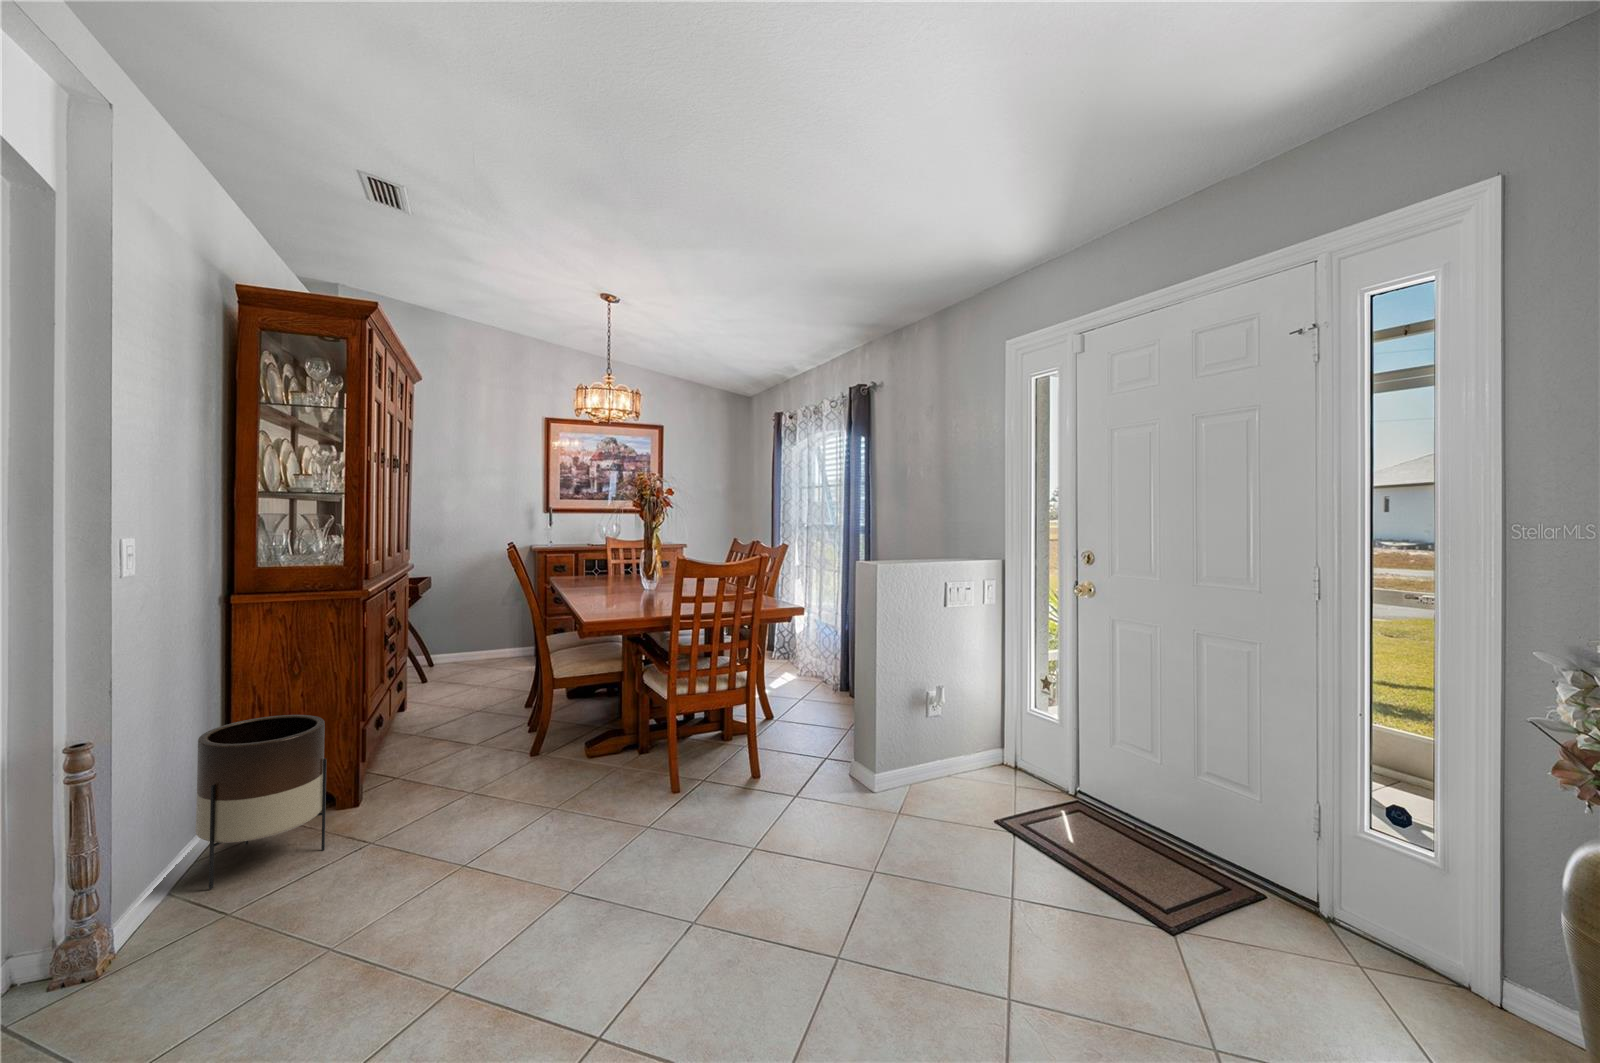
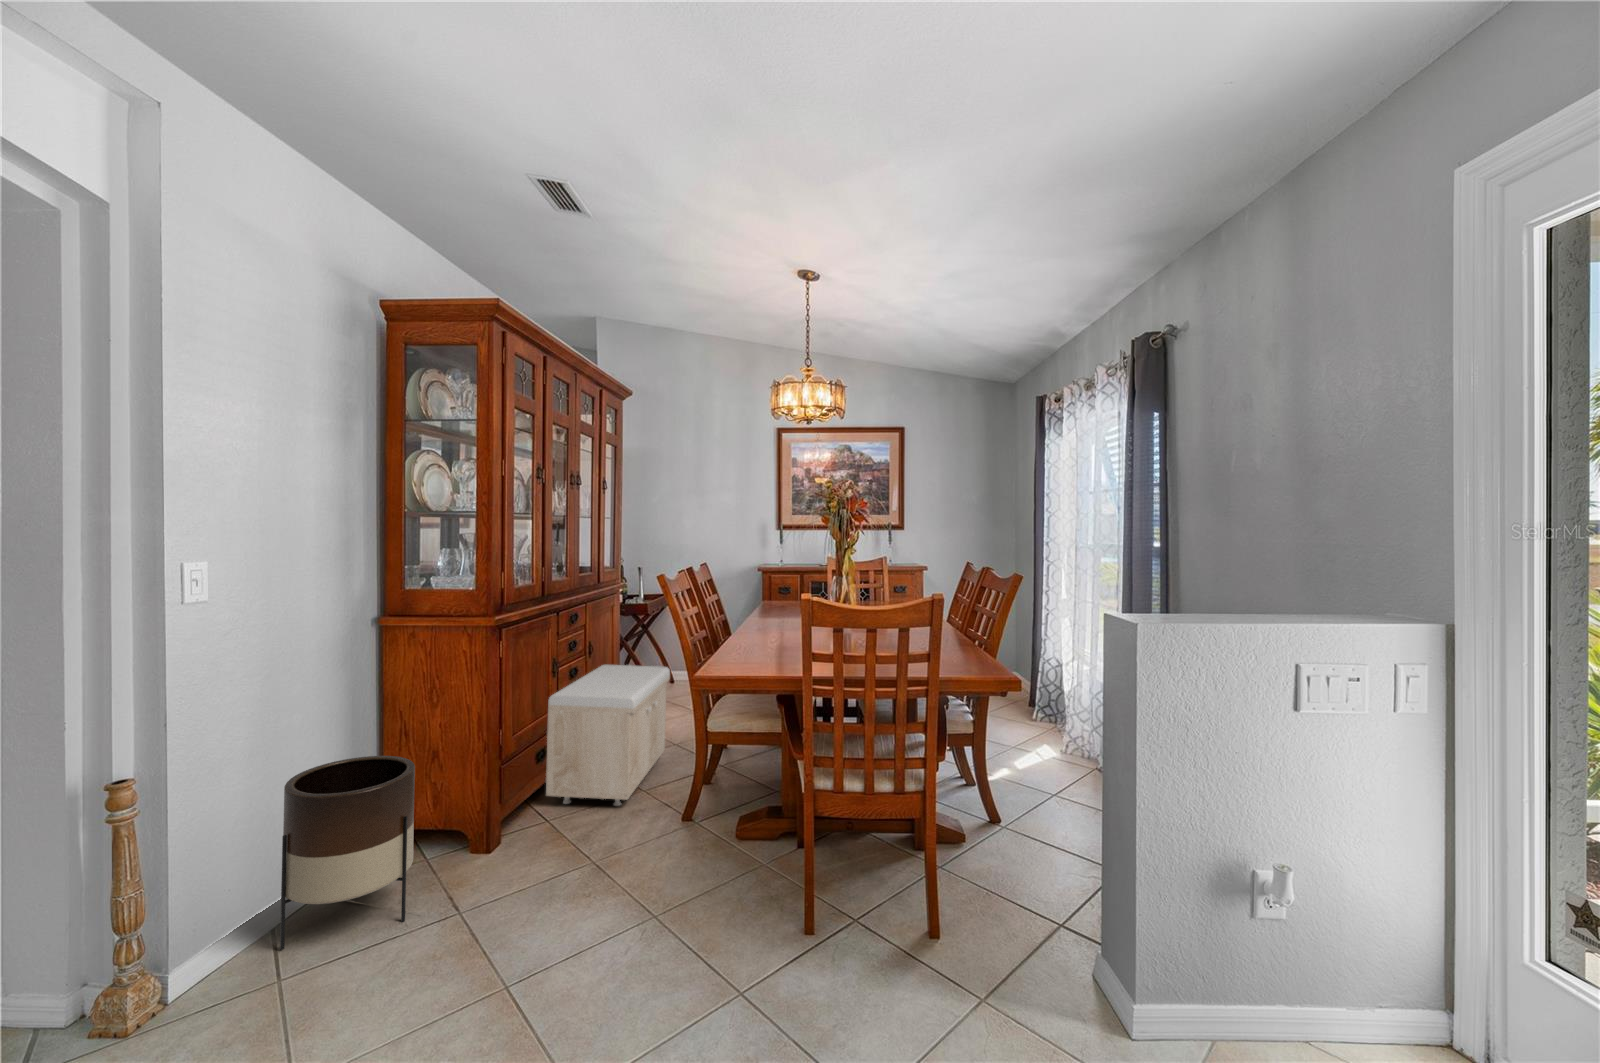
storage bench: none [391,635,486,760] -> present [546,665,670,806]

